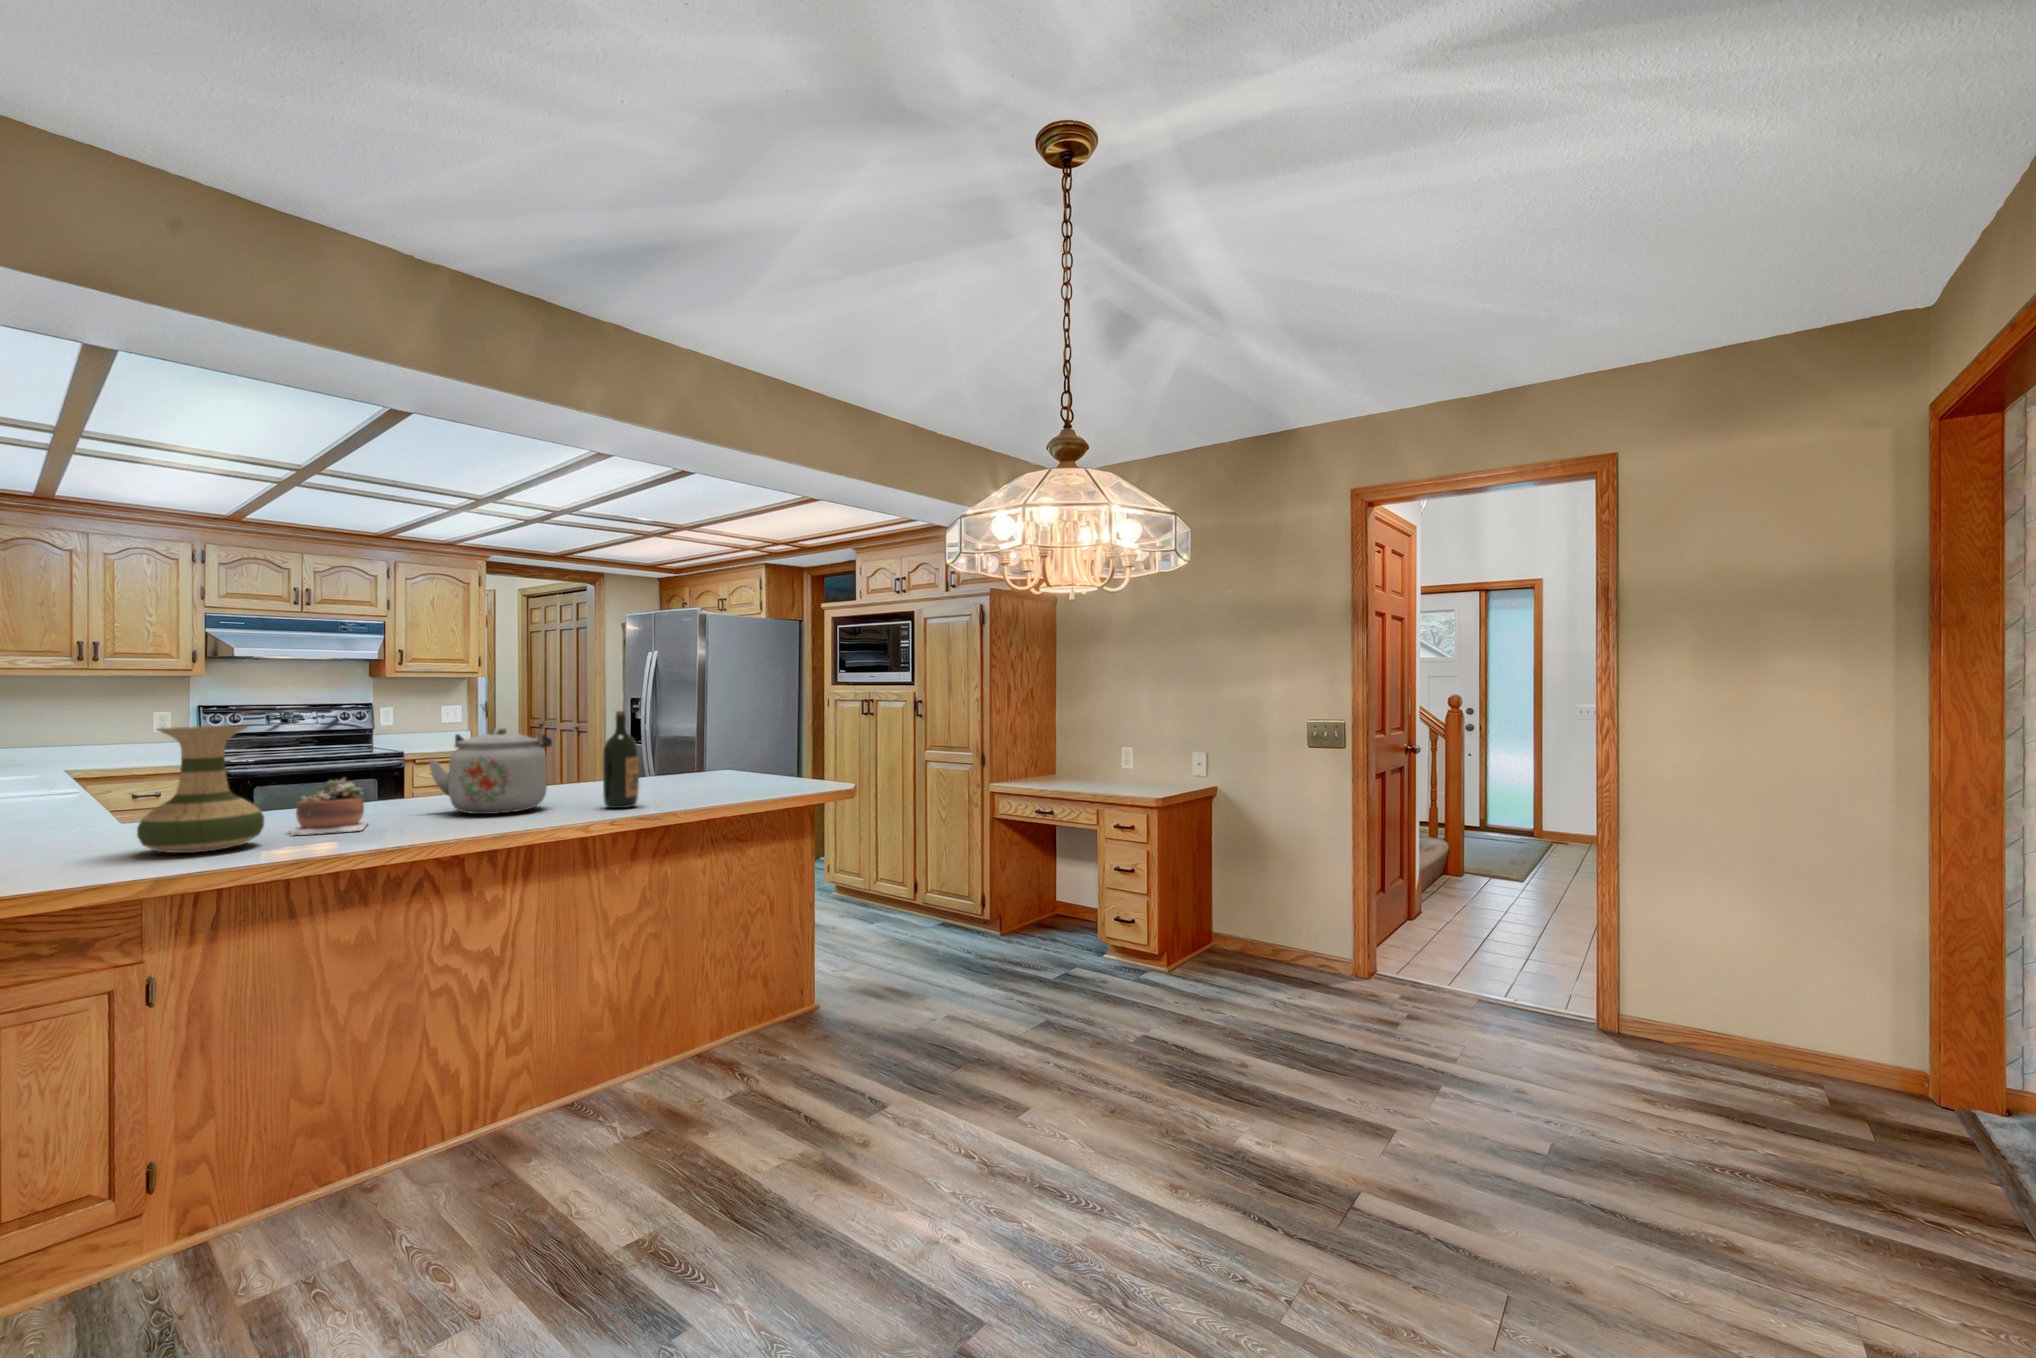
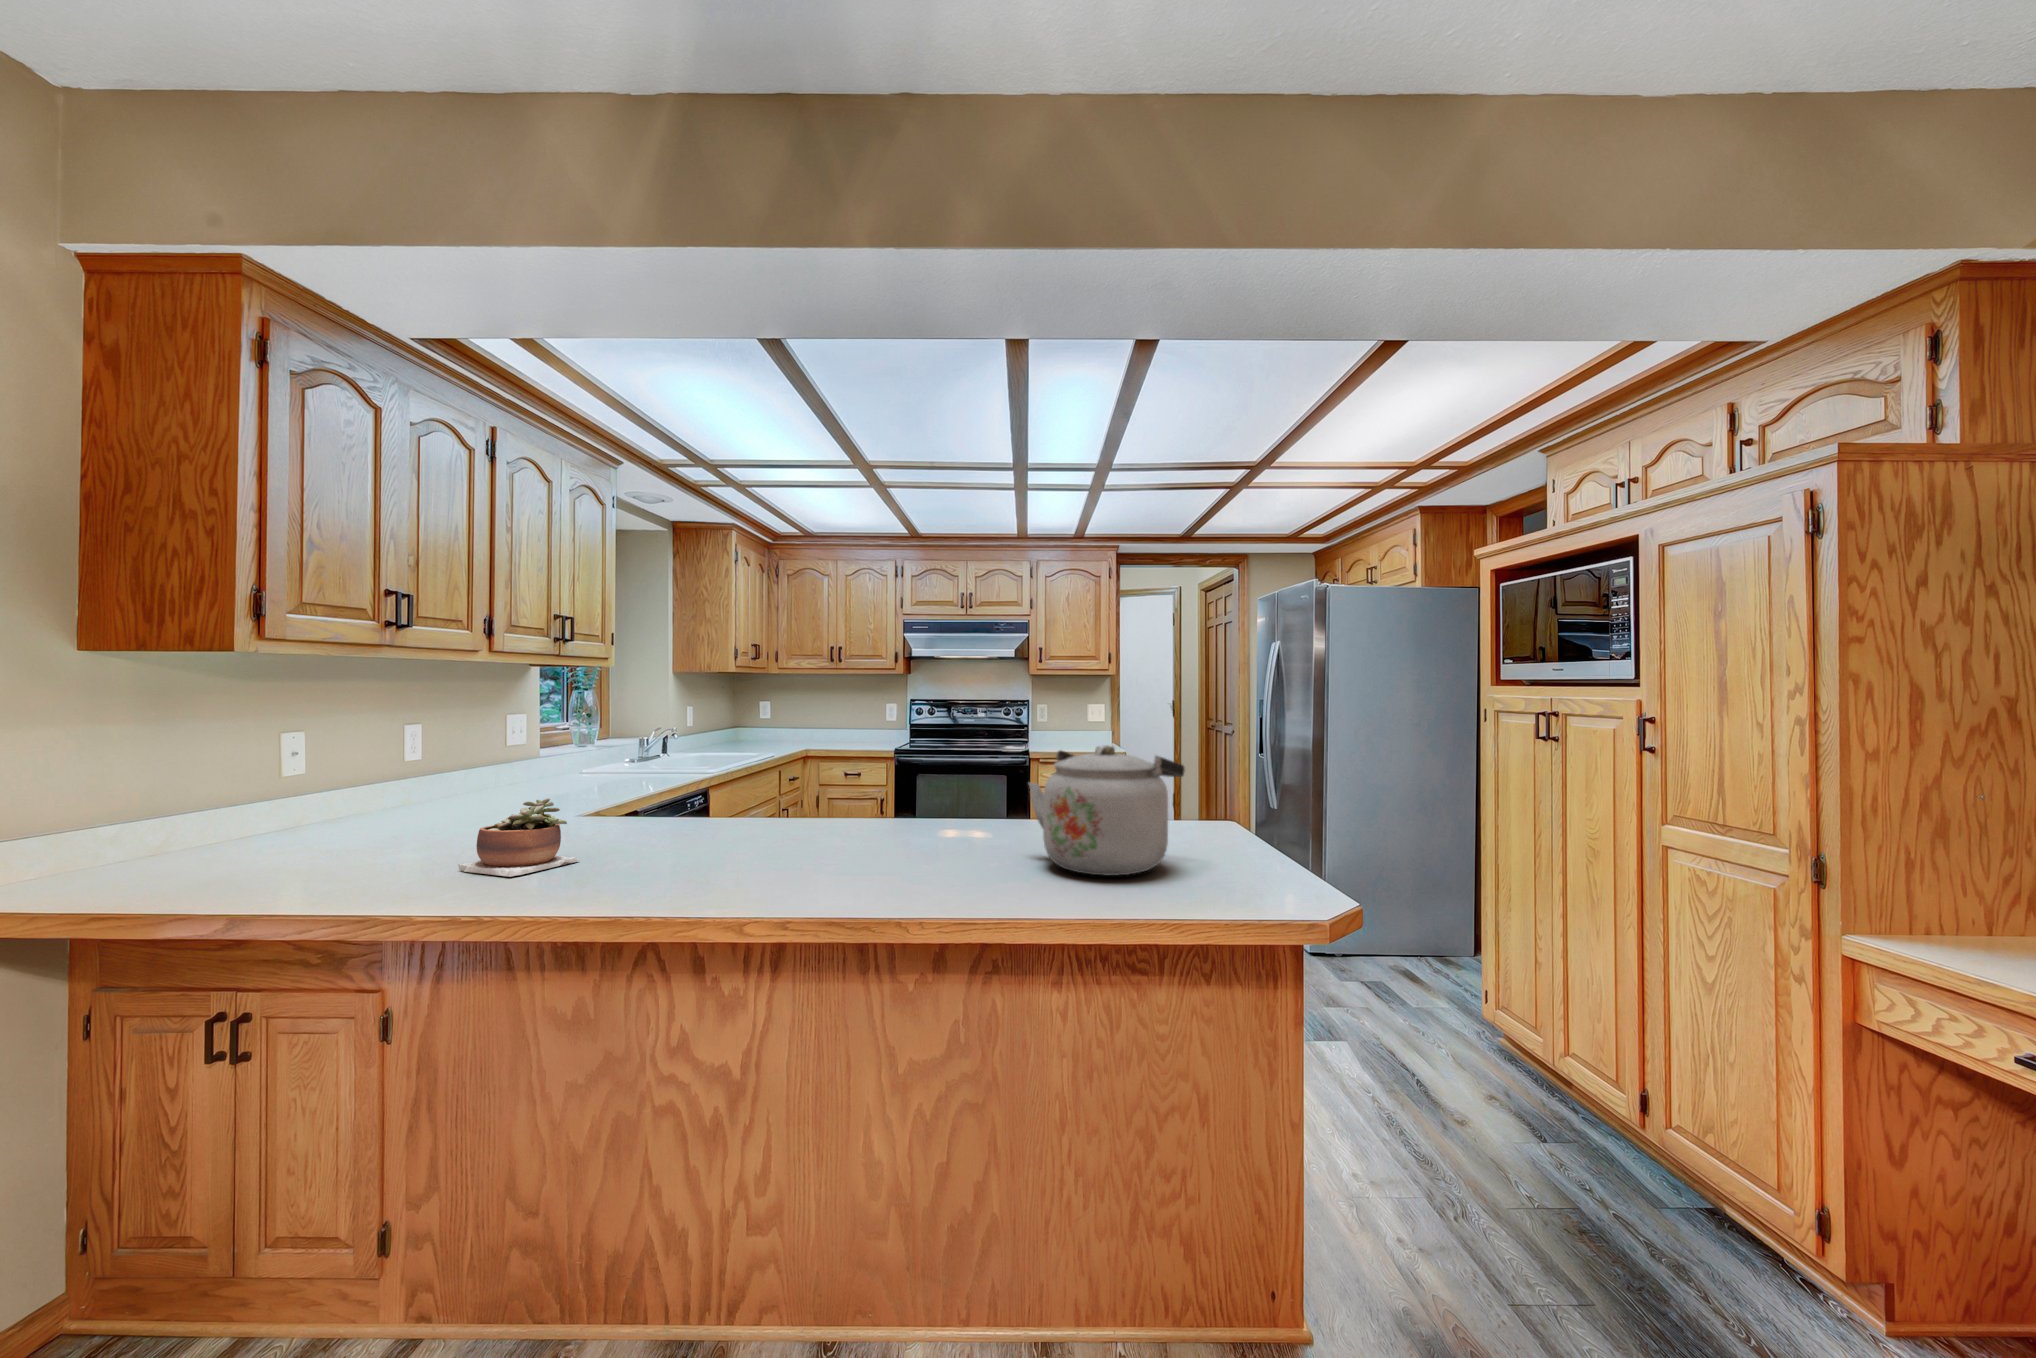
wine bottle: present [603,711,639,808] -> none [828,723,885,895]
vase: present [137,726,264,853] -> none [254,724,408,885]
kettle: present [429,728,552,814] -> present [1029,745,1185,876]

